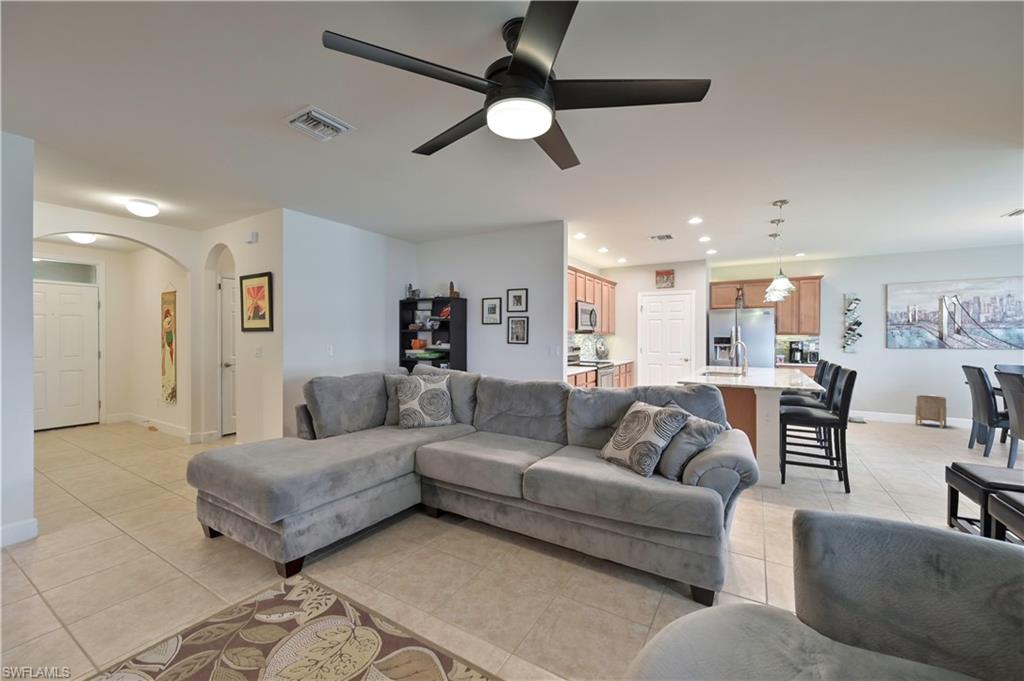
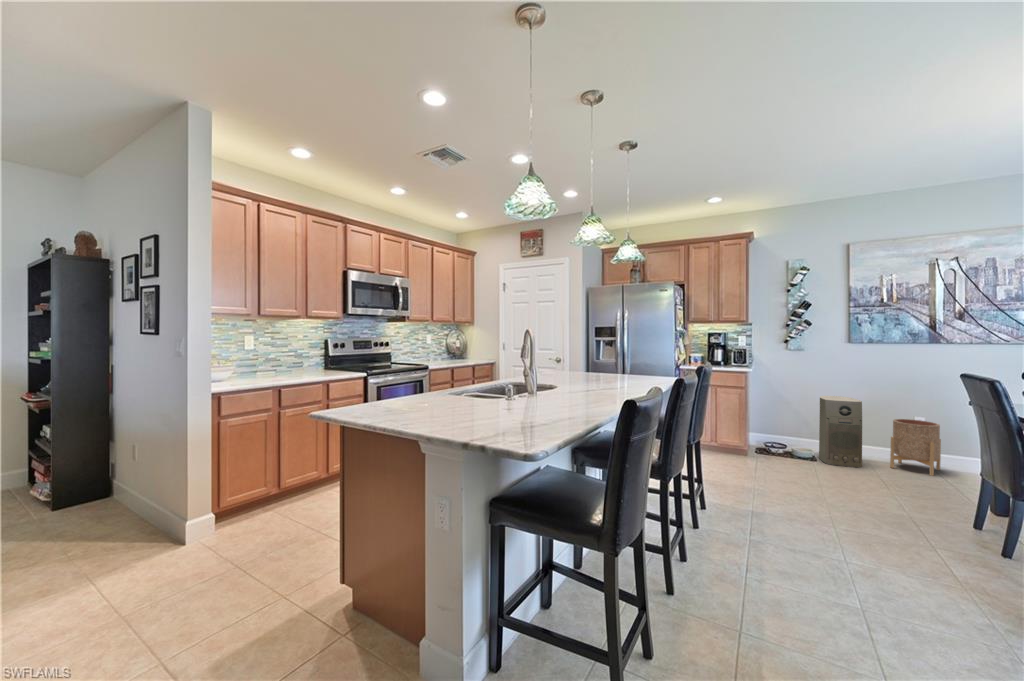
air purifier: none [868,382,898,425] -> present [819,396,862,467]

